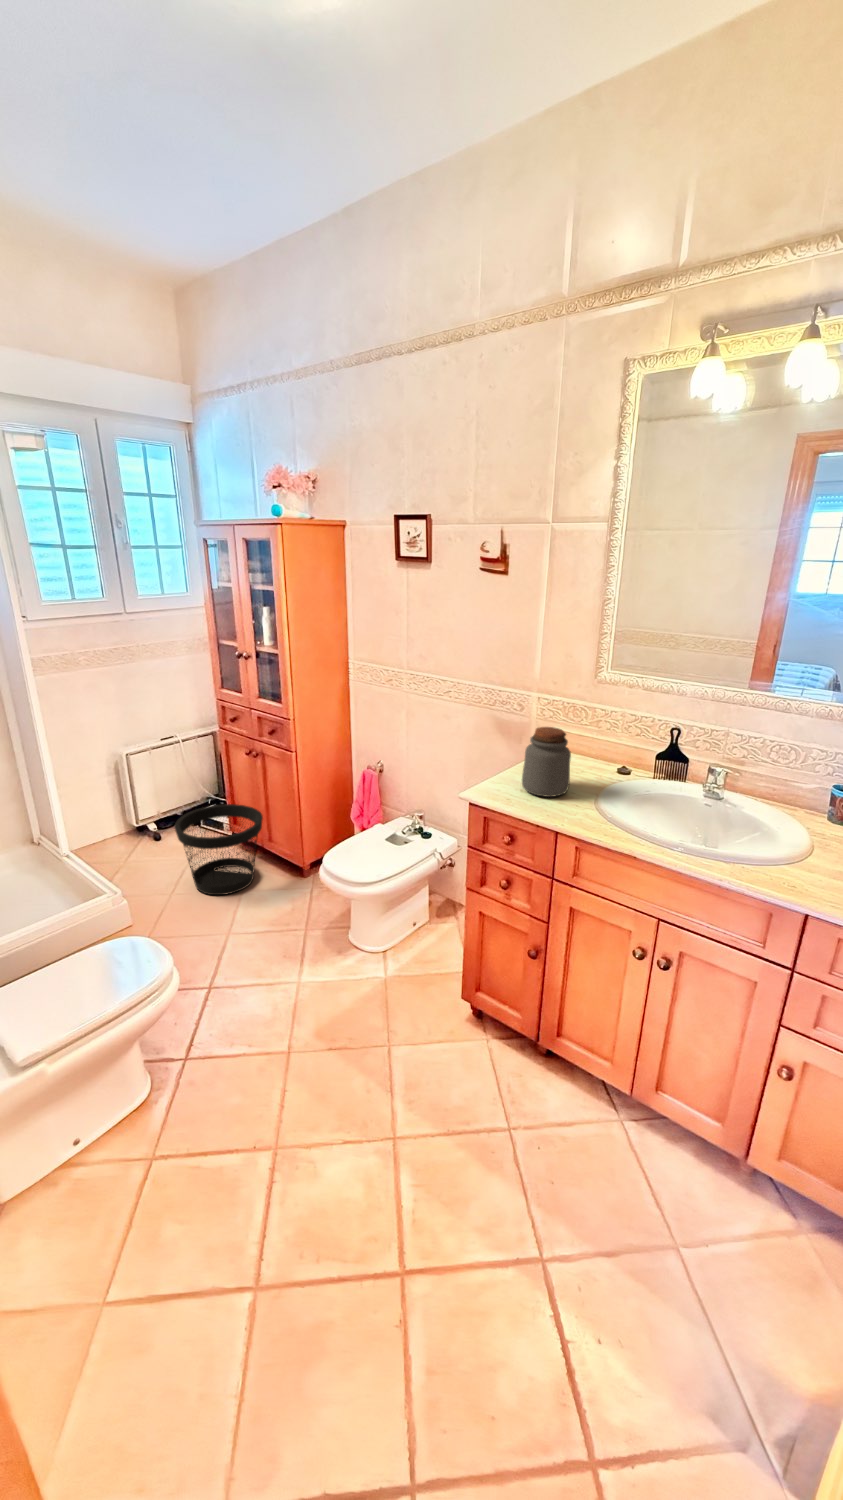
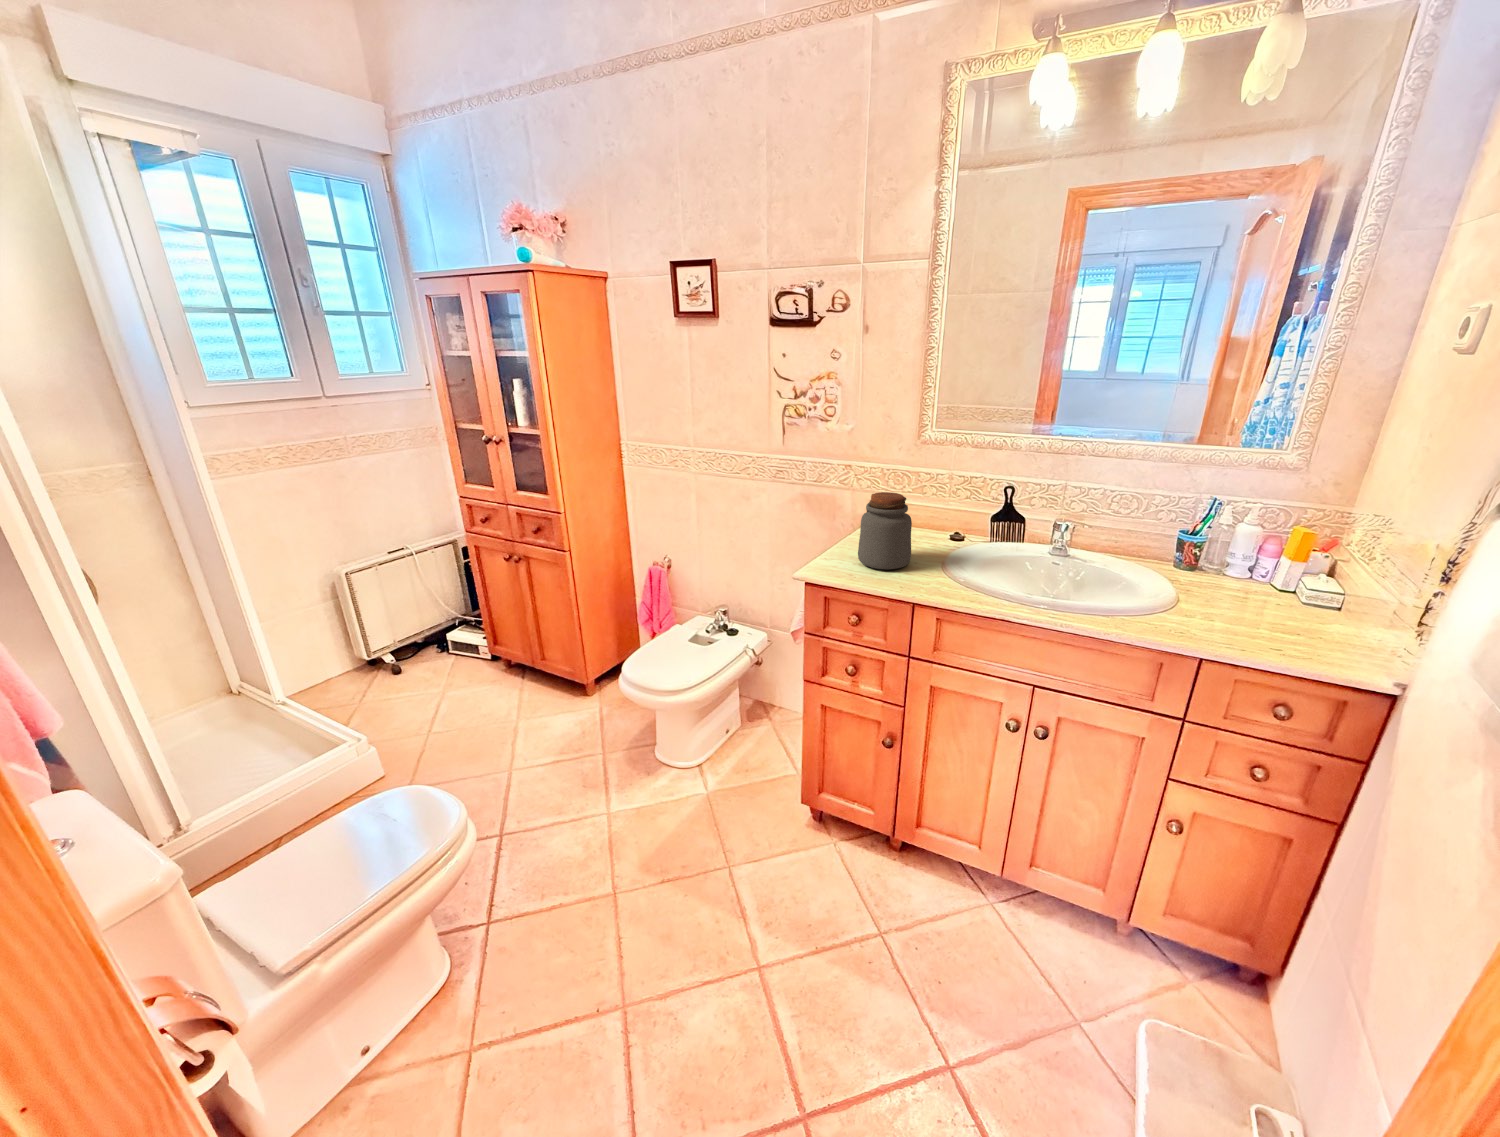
wastebasket: present [175,804,263,895] -> none [425,620,532,729]

